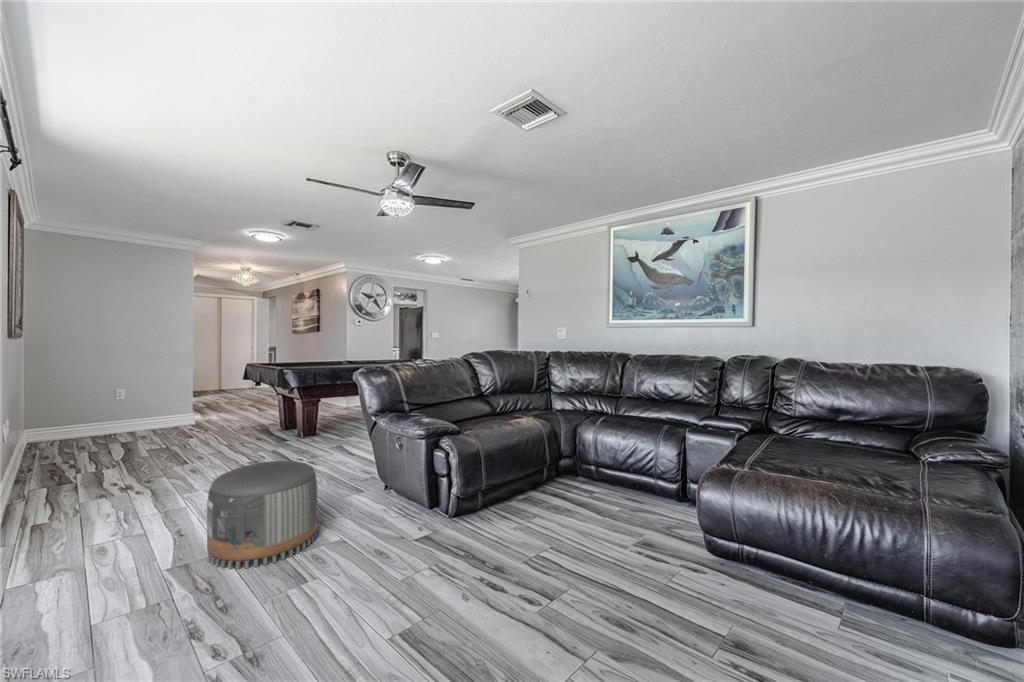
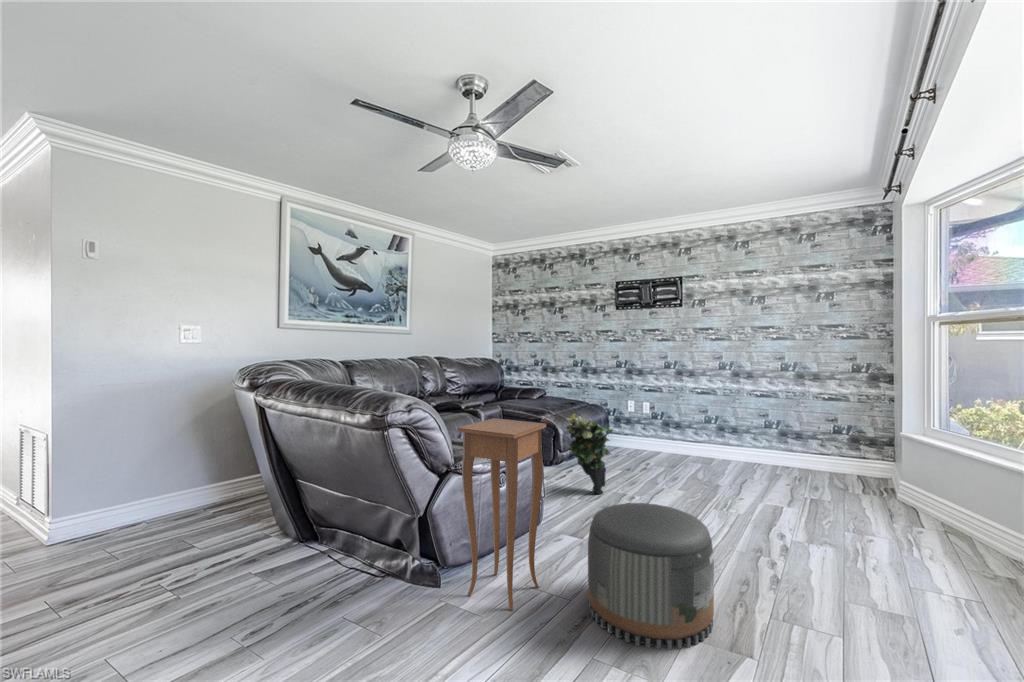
side table: none [319,387,383,511] -> present [457,418,546,611]
potted plant: none [505,435,576,574] -> present [565,414,613,494]

